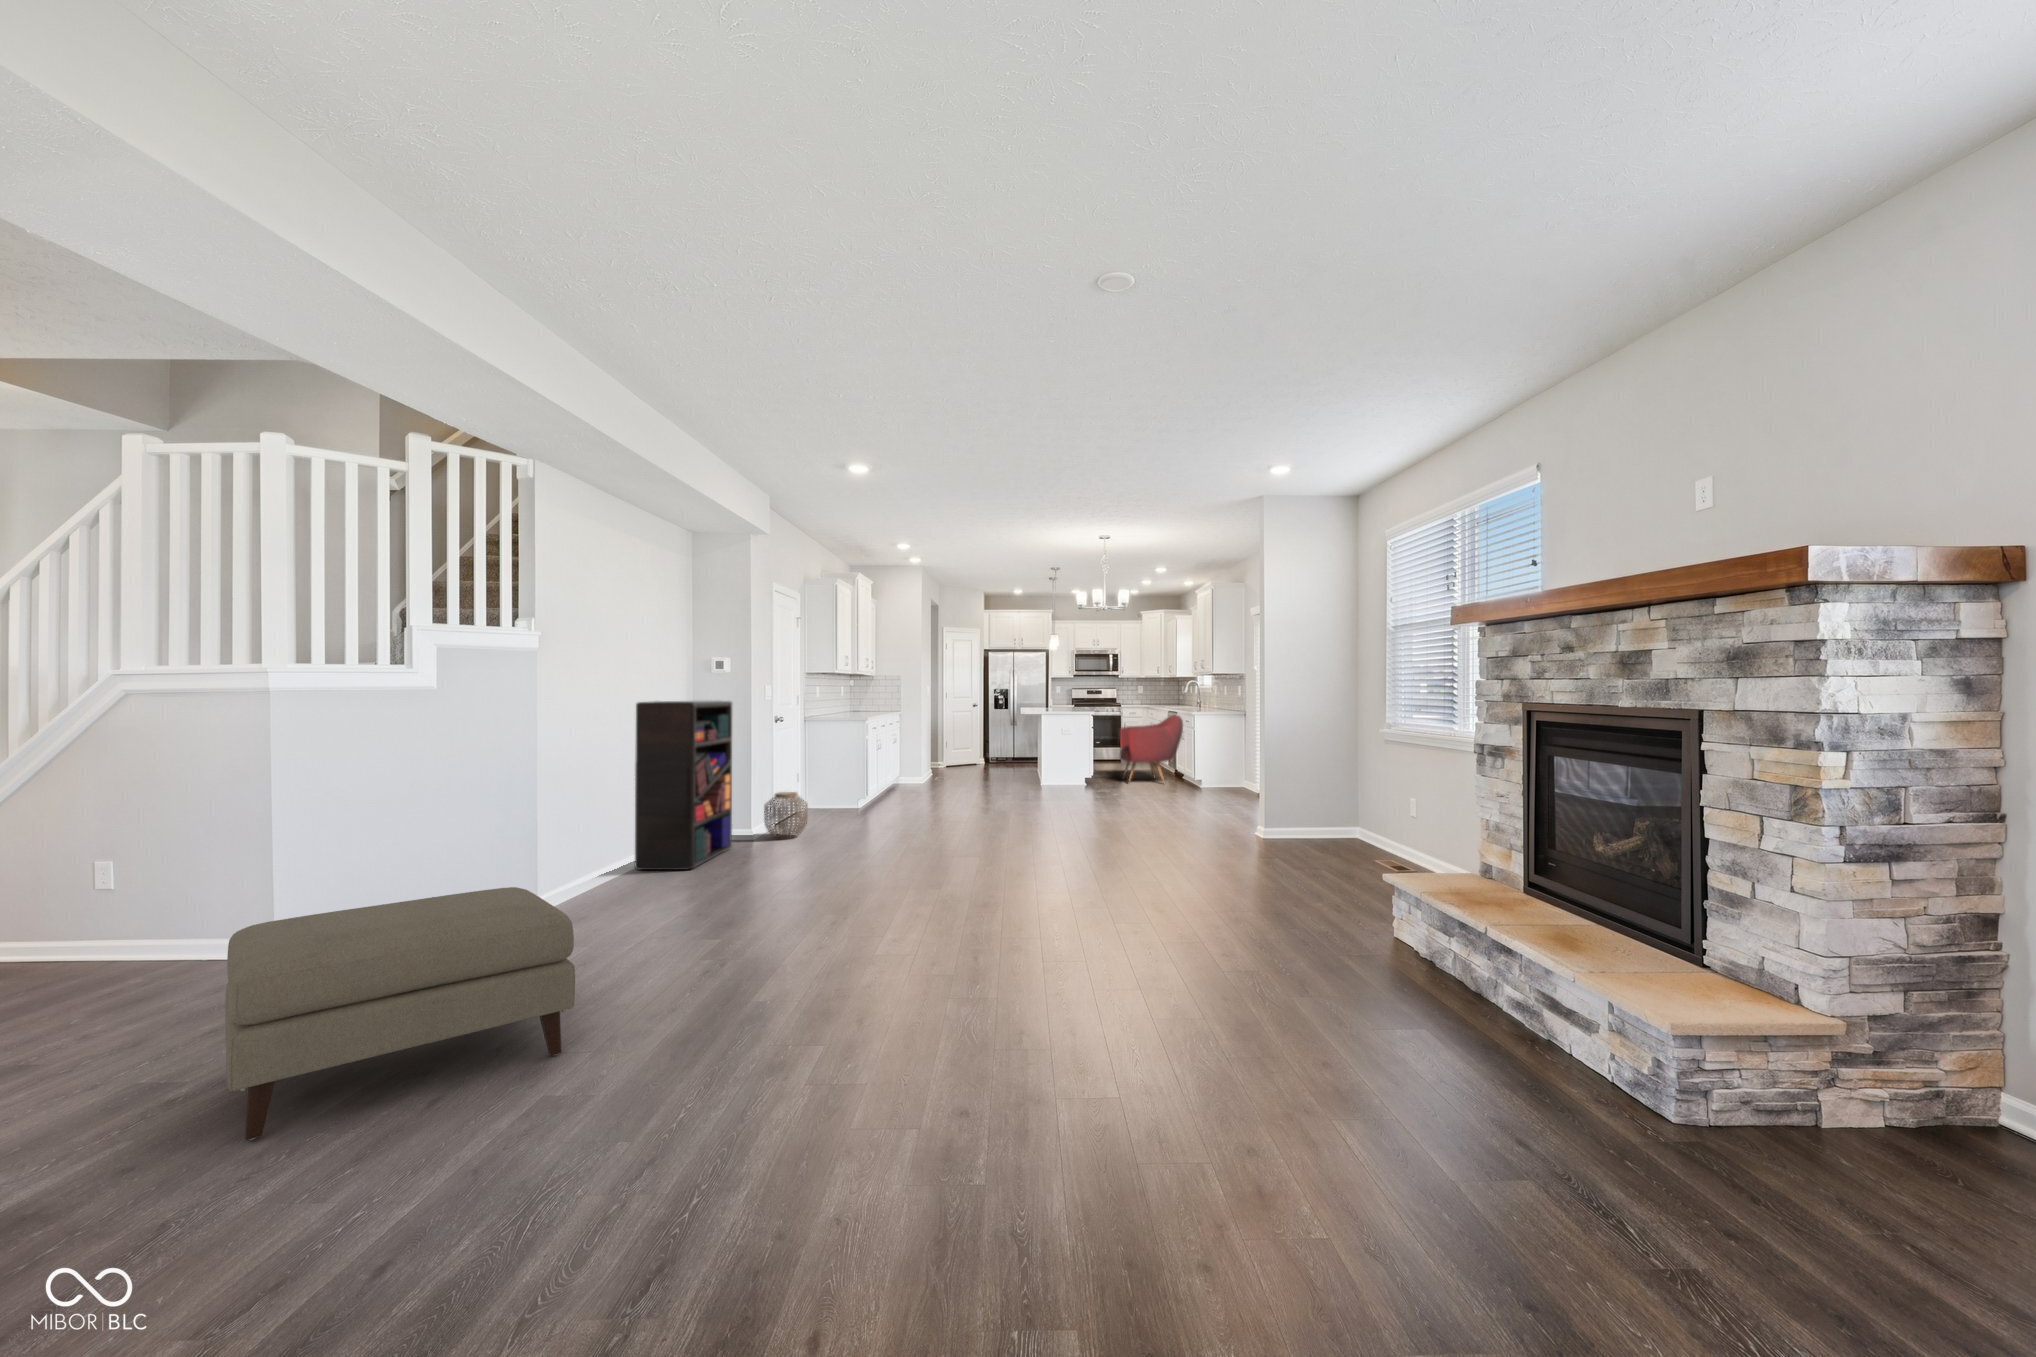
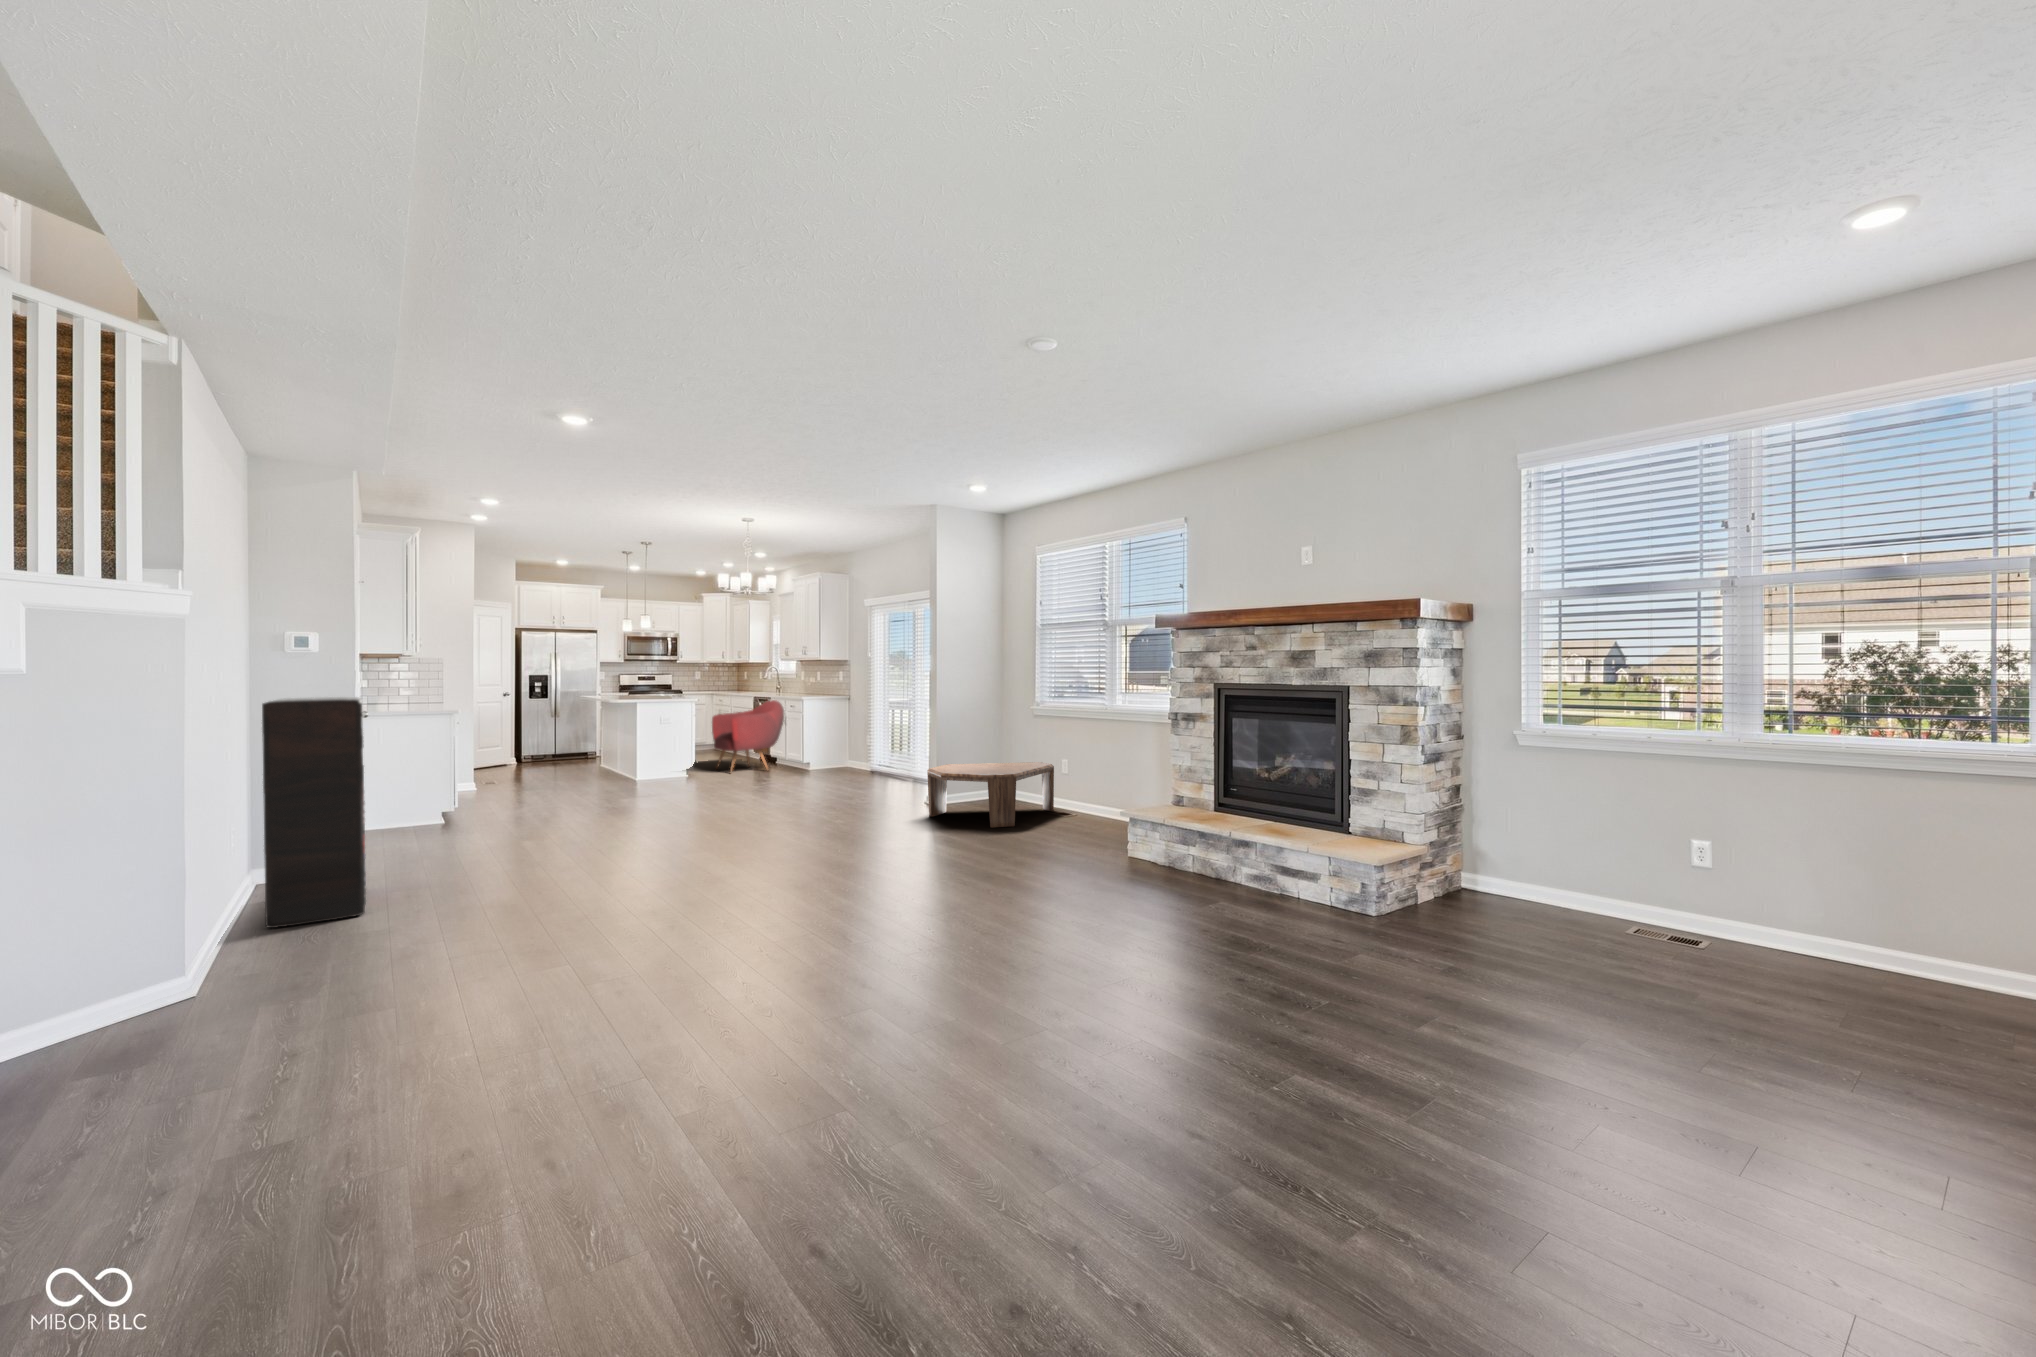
coffee table: none [1232,791,1392,872] -> present [927,762,1054,827]
woven basket: present [764,792,808,839] -> none [384,809,448,870]
ottoman: present [225,887,575,1140] -> none [204,922,648,1226]

